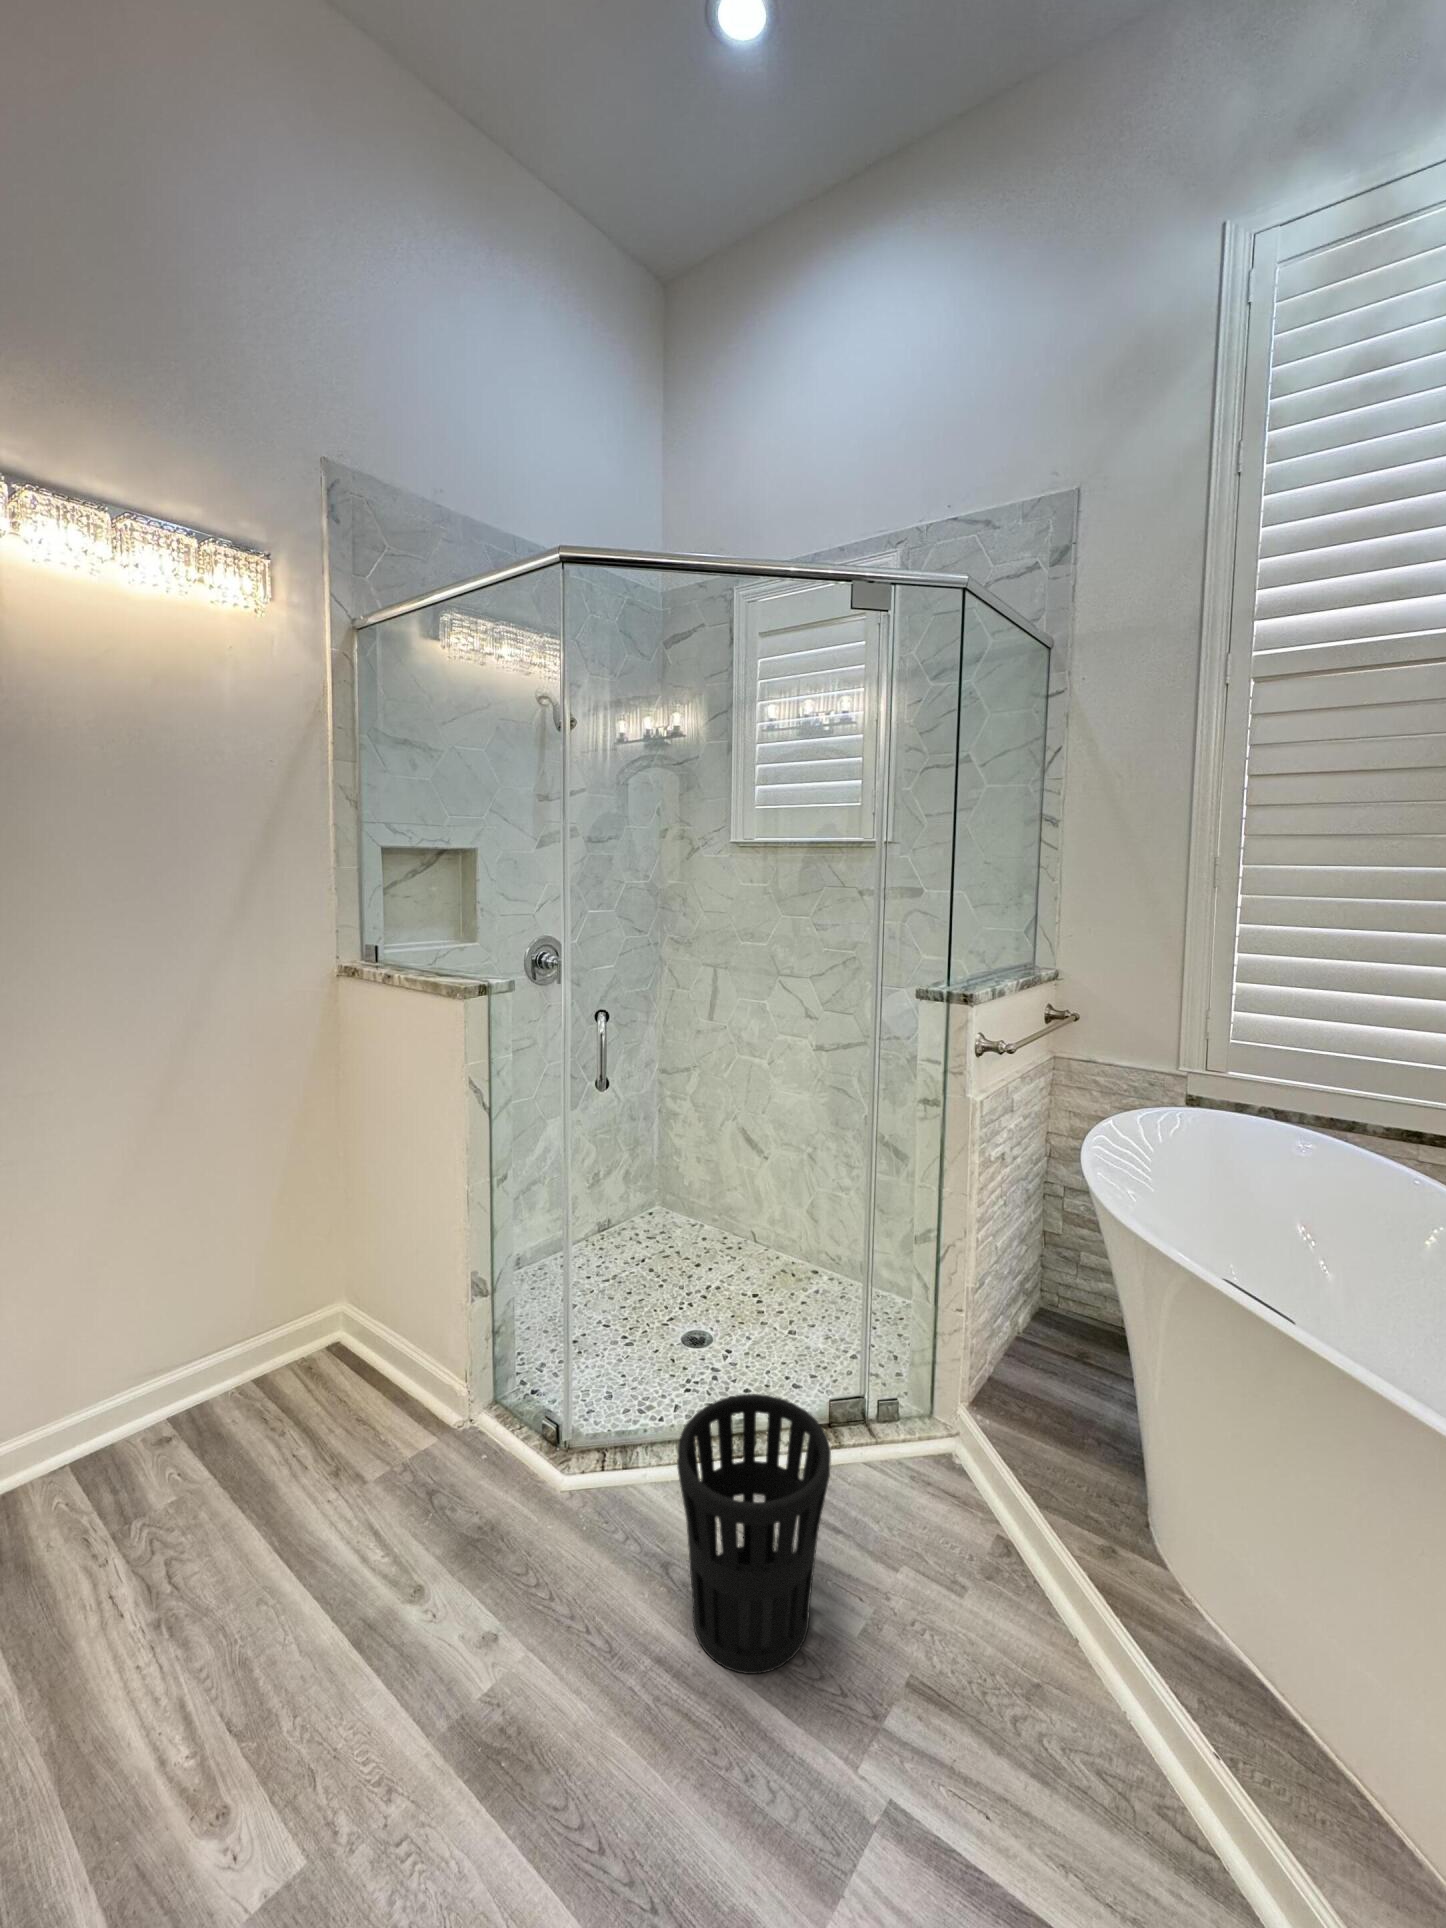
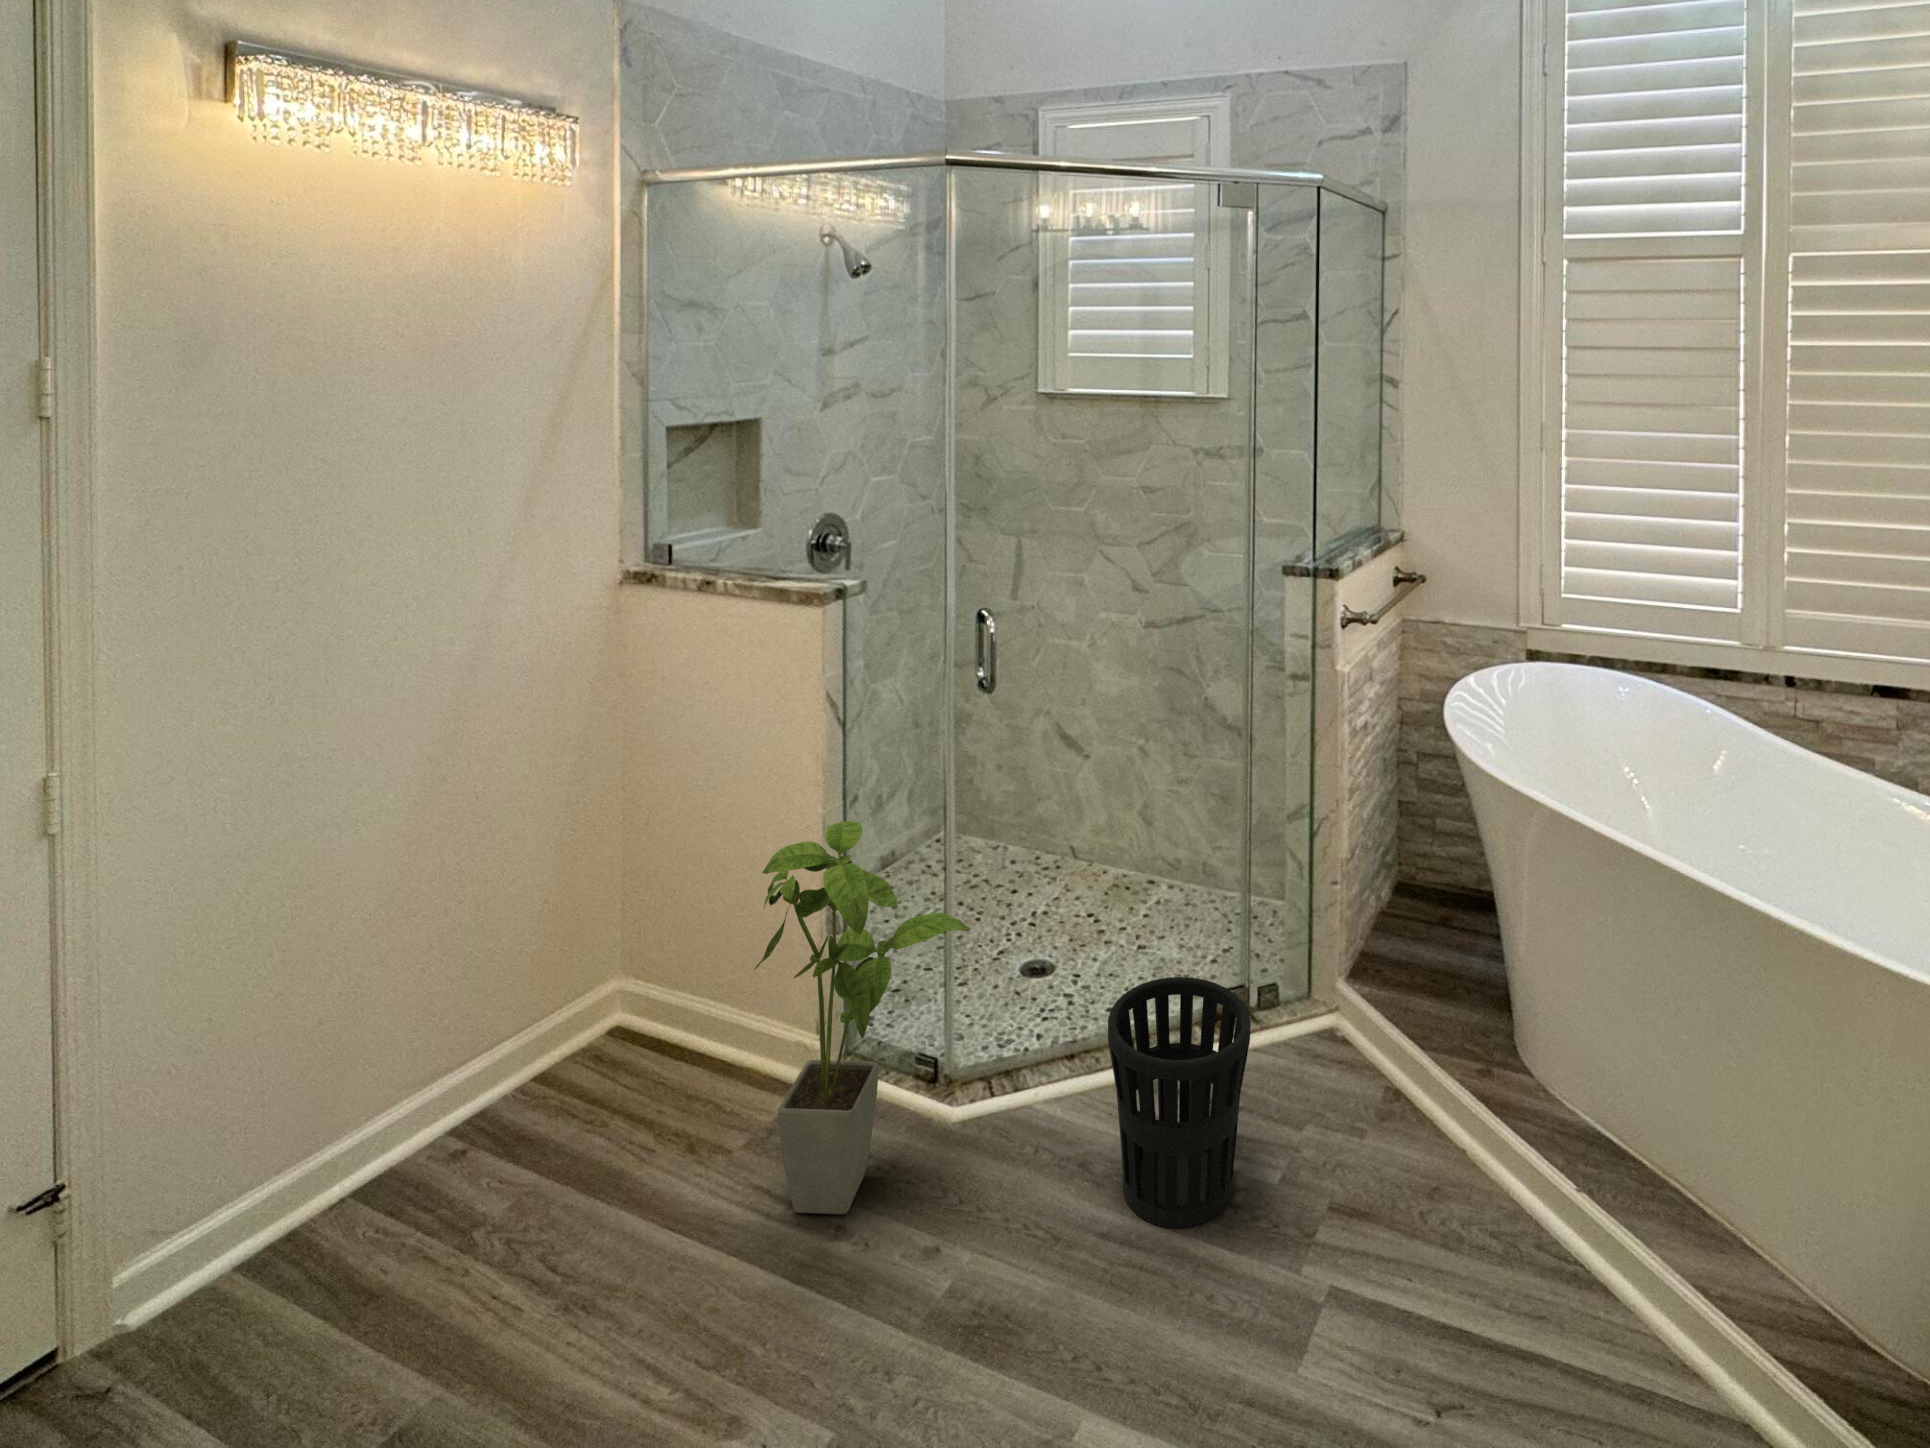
house plant: none [336,1199,558,1573] -> present [755,821,971,1214]

